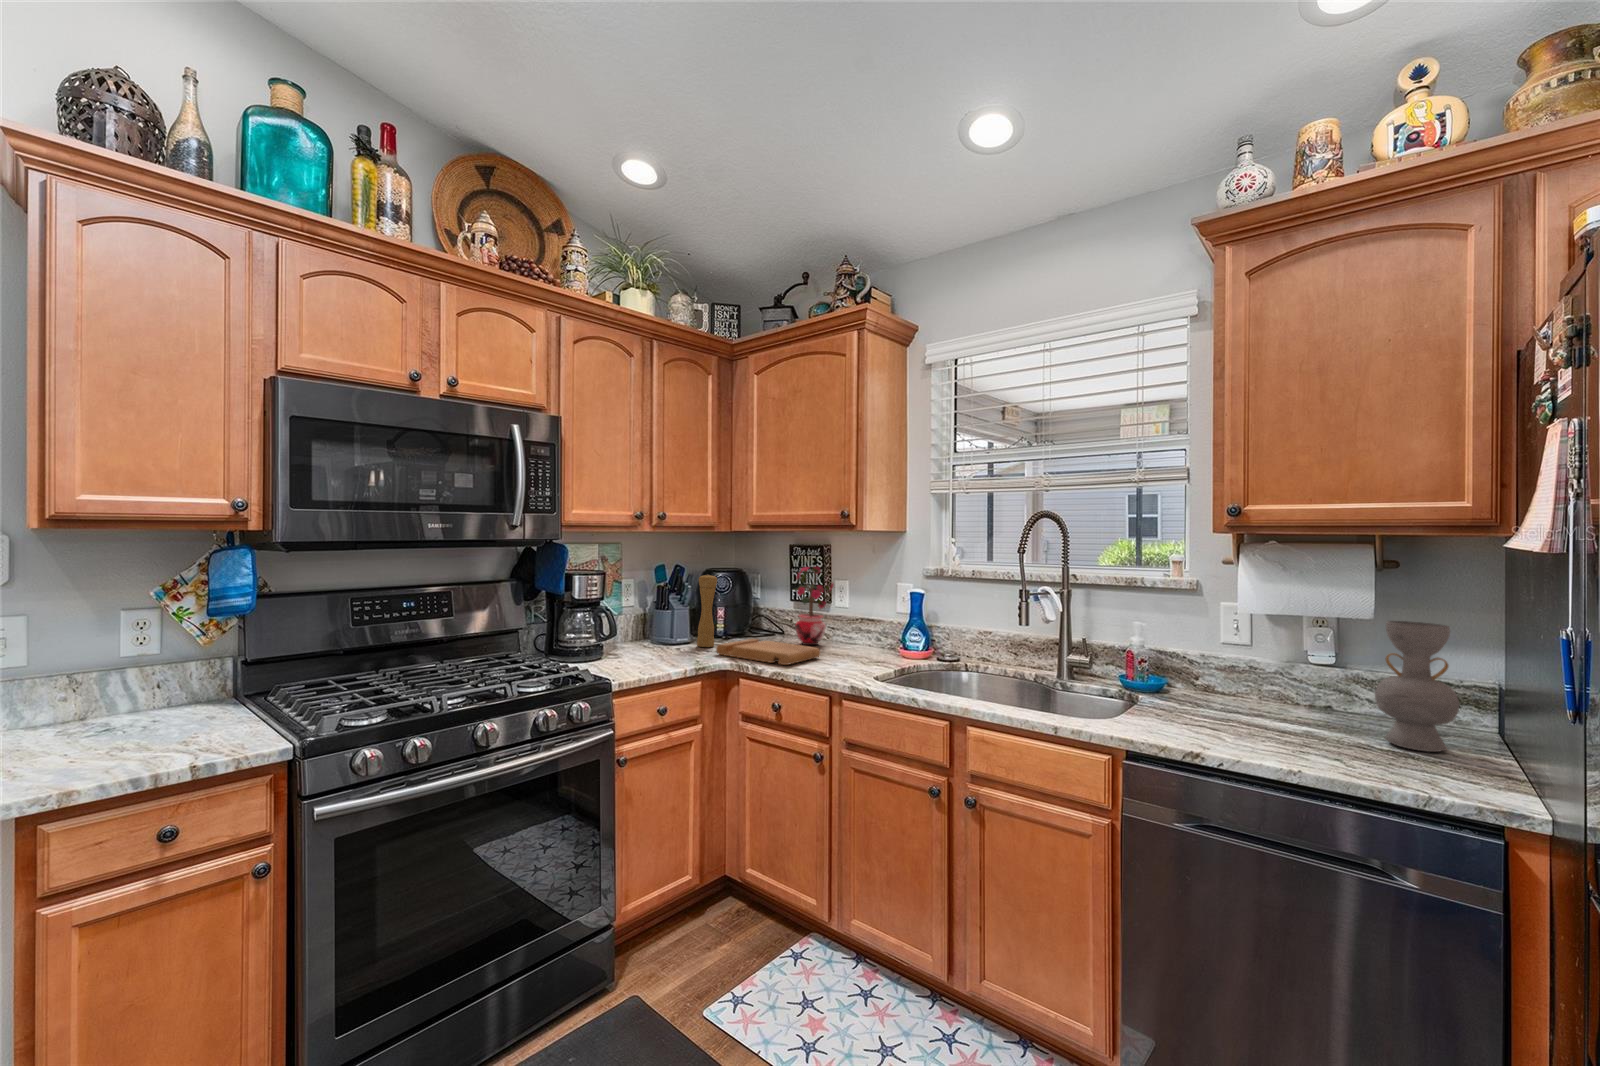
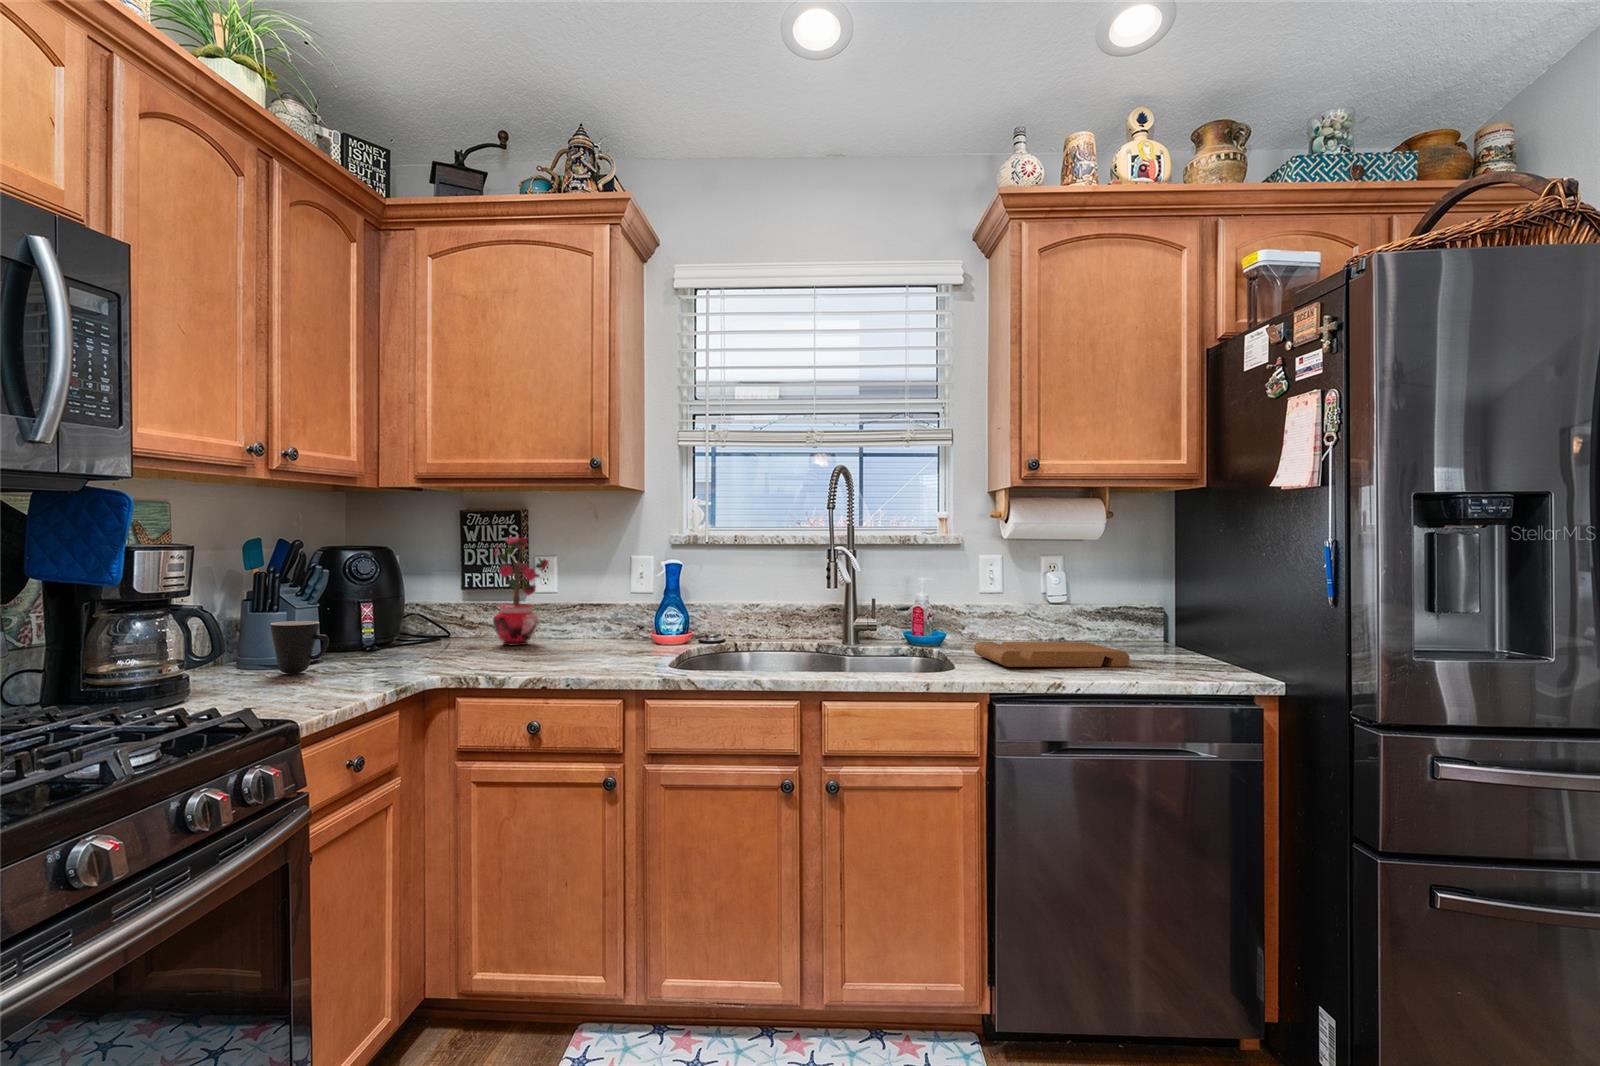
pepper mill: present [697,574,717,647] -> none [348,548,384,662]
mug: none [648,619,676,651] -> present [271,621,329,674]
decorative vase: present [1375,621,1460,752] -> none [1123,557,1177,656]
cutting board: present [716,639,820,665] -> present [974,642,1130,667]

